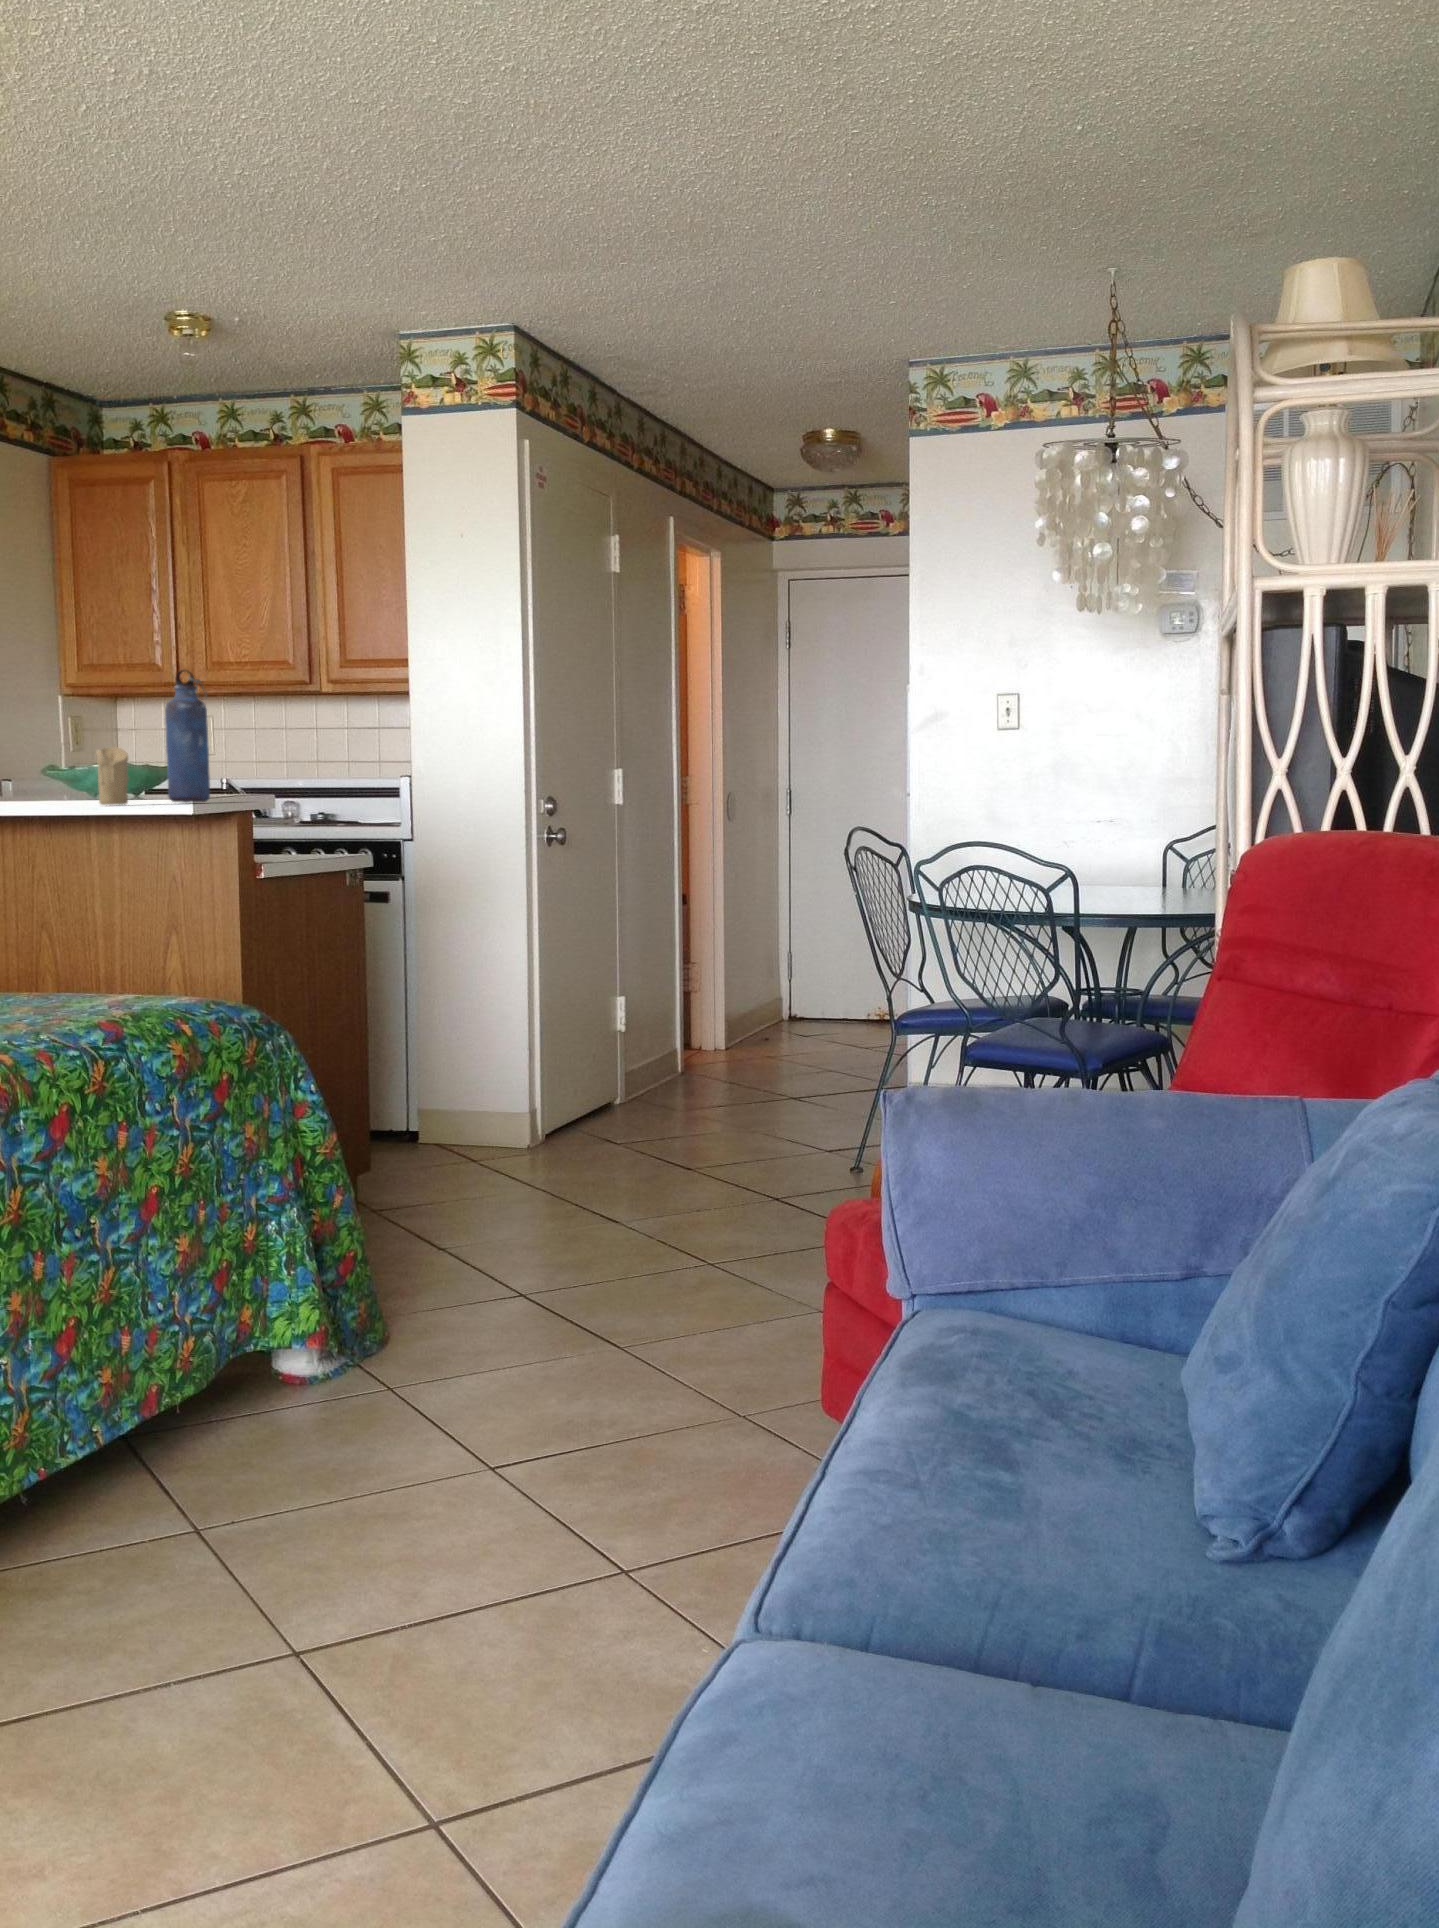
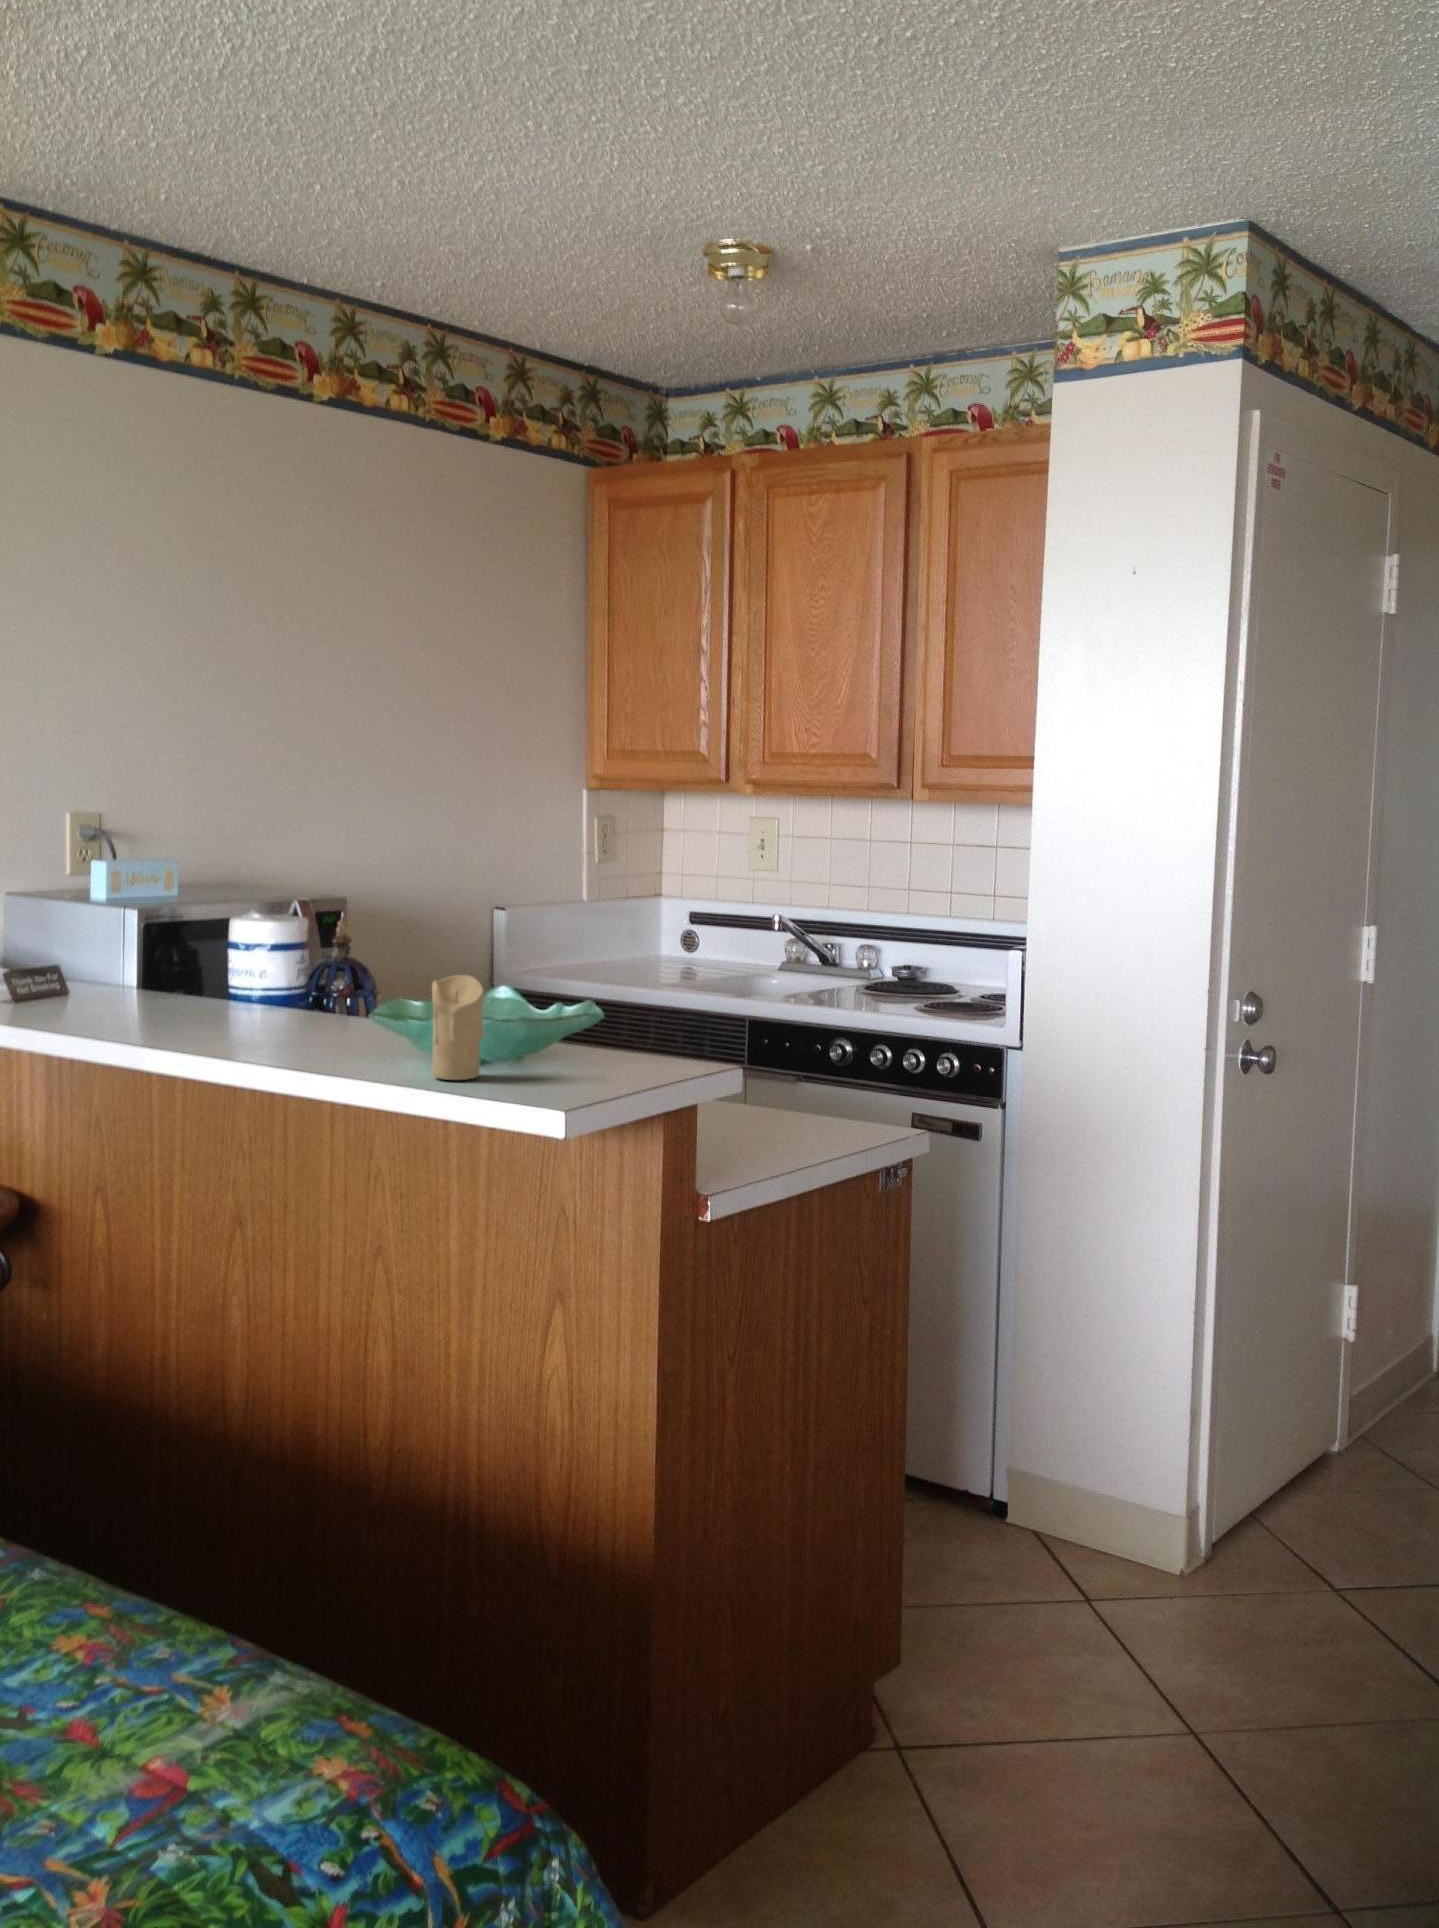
water bottle: present [165,670,210,803] -> none [548,845,621,1082]

